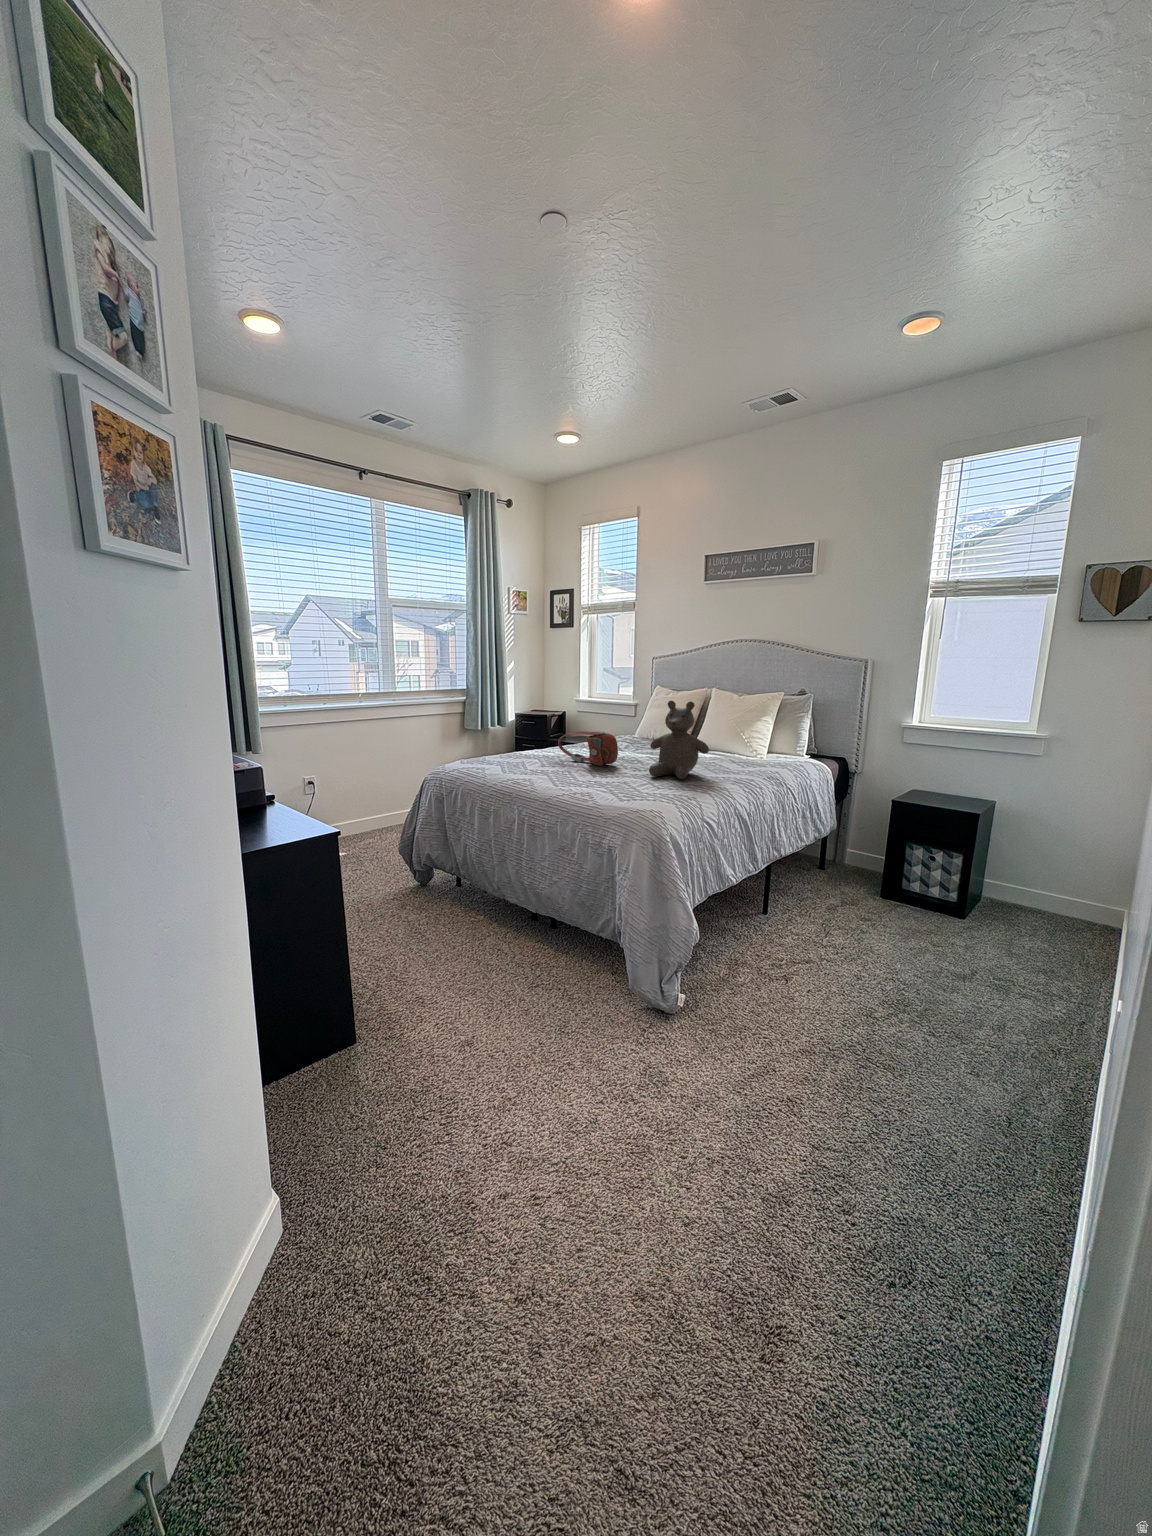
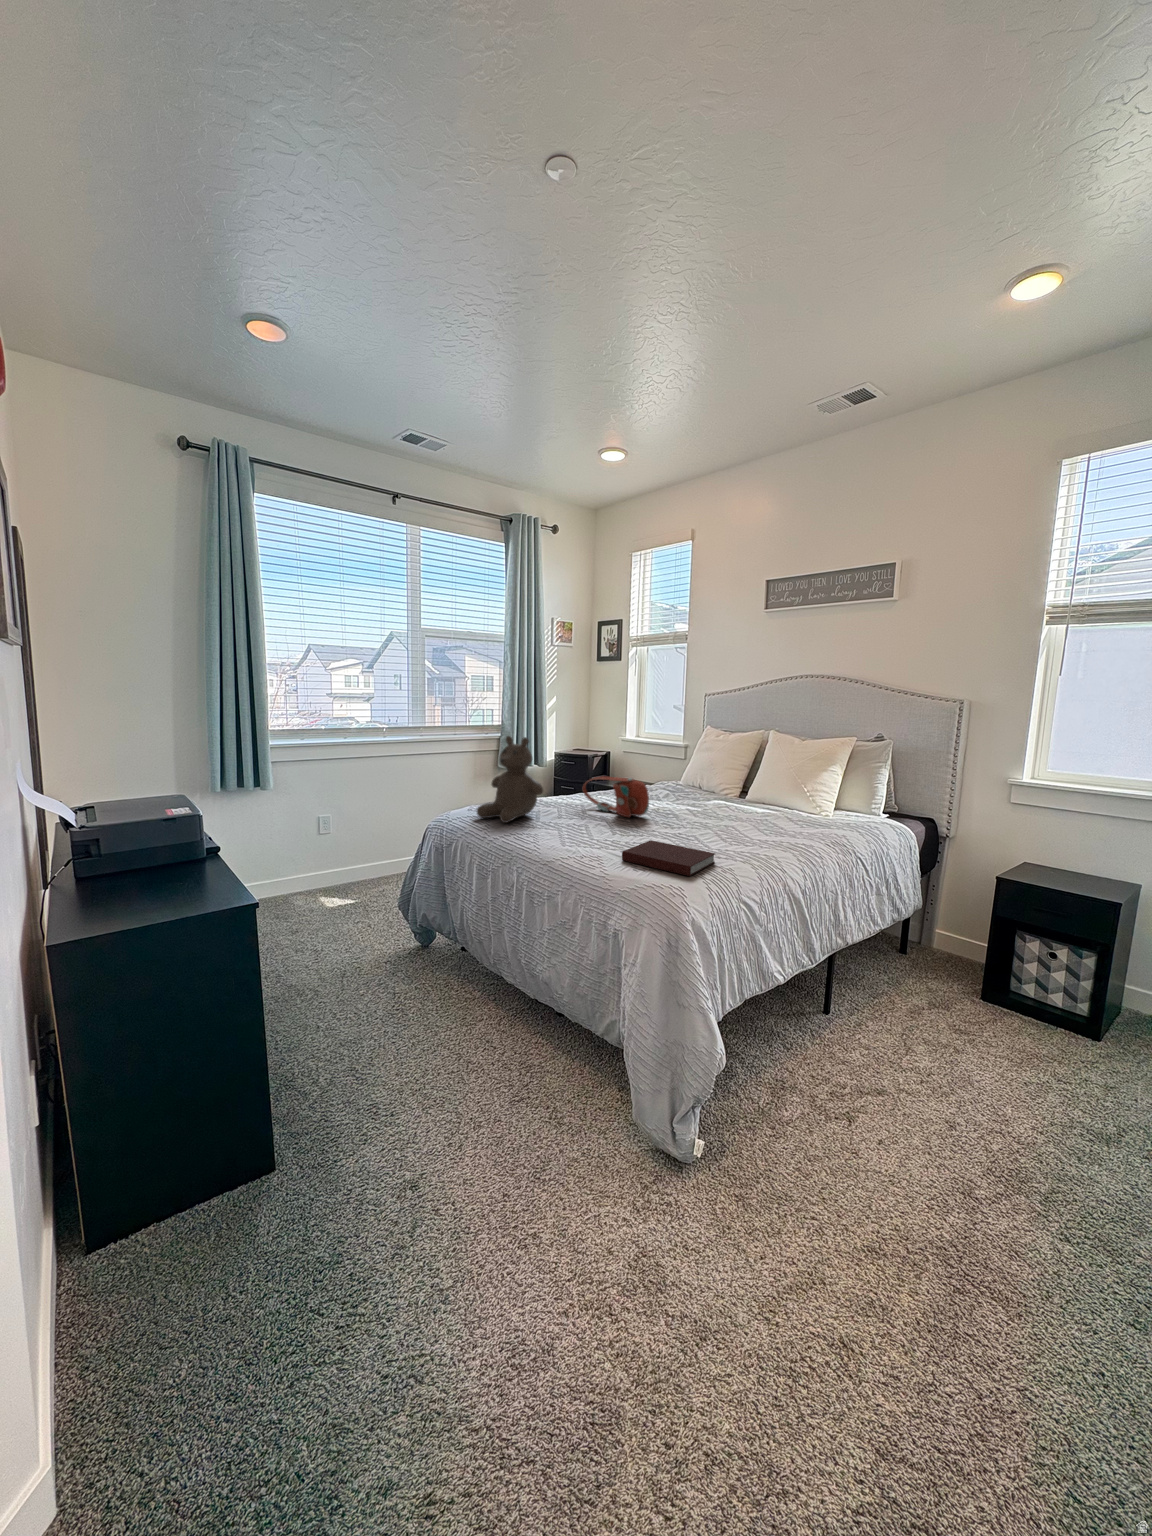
teddy bear: present [649,701,709,779] -> present [477,736,543,823]
notebook: none [607,780,681,804] -> present [622,840,715,876]

